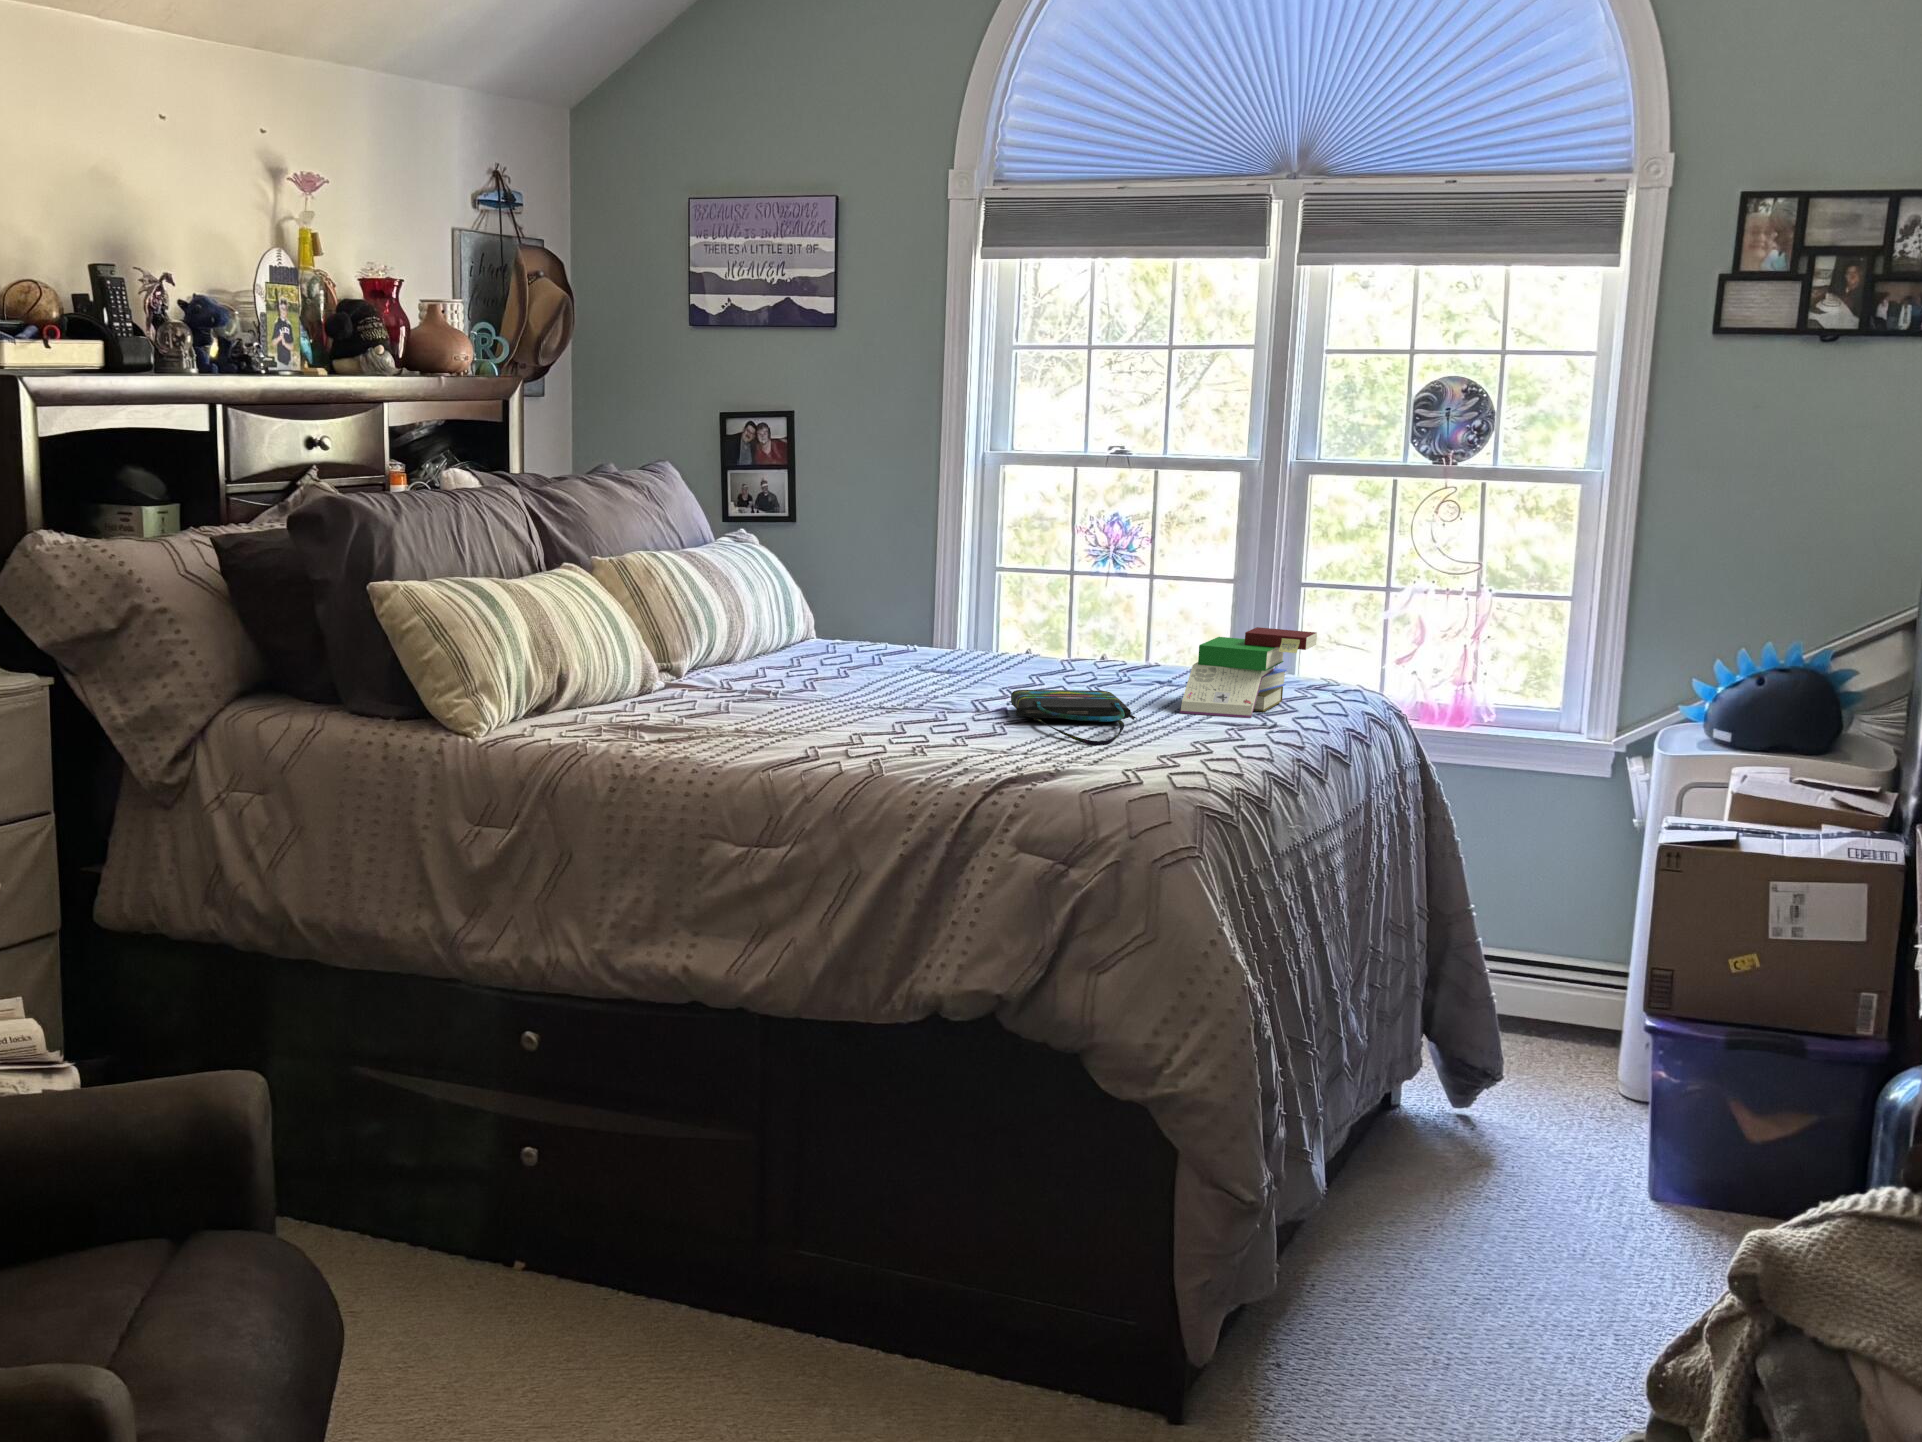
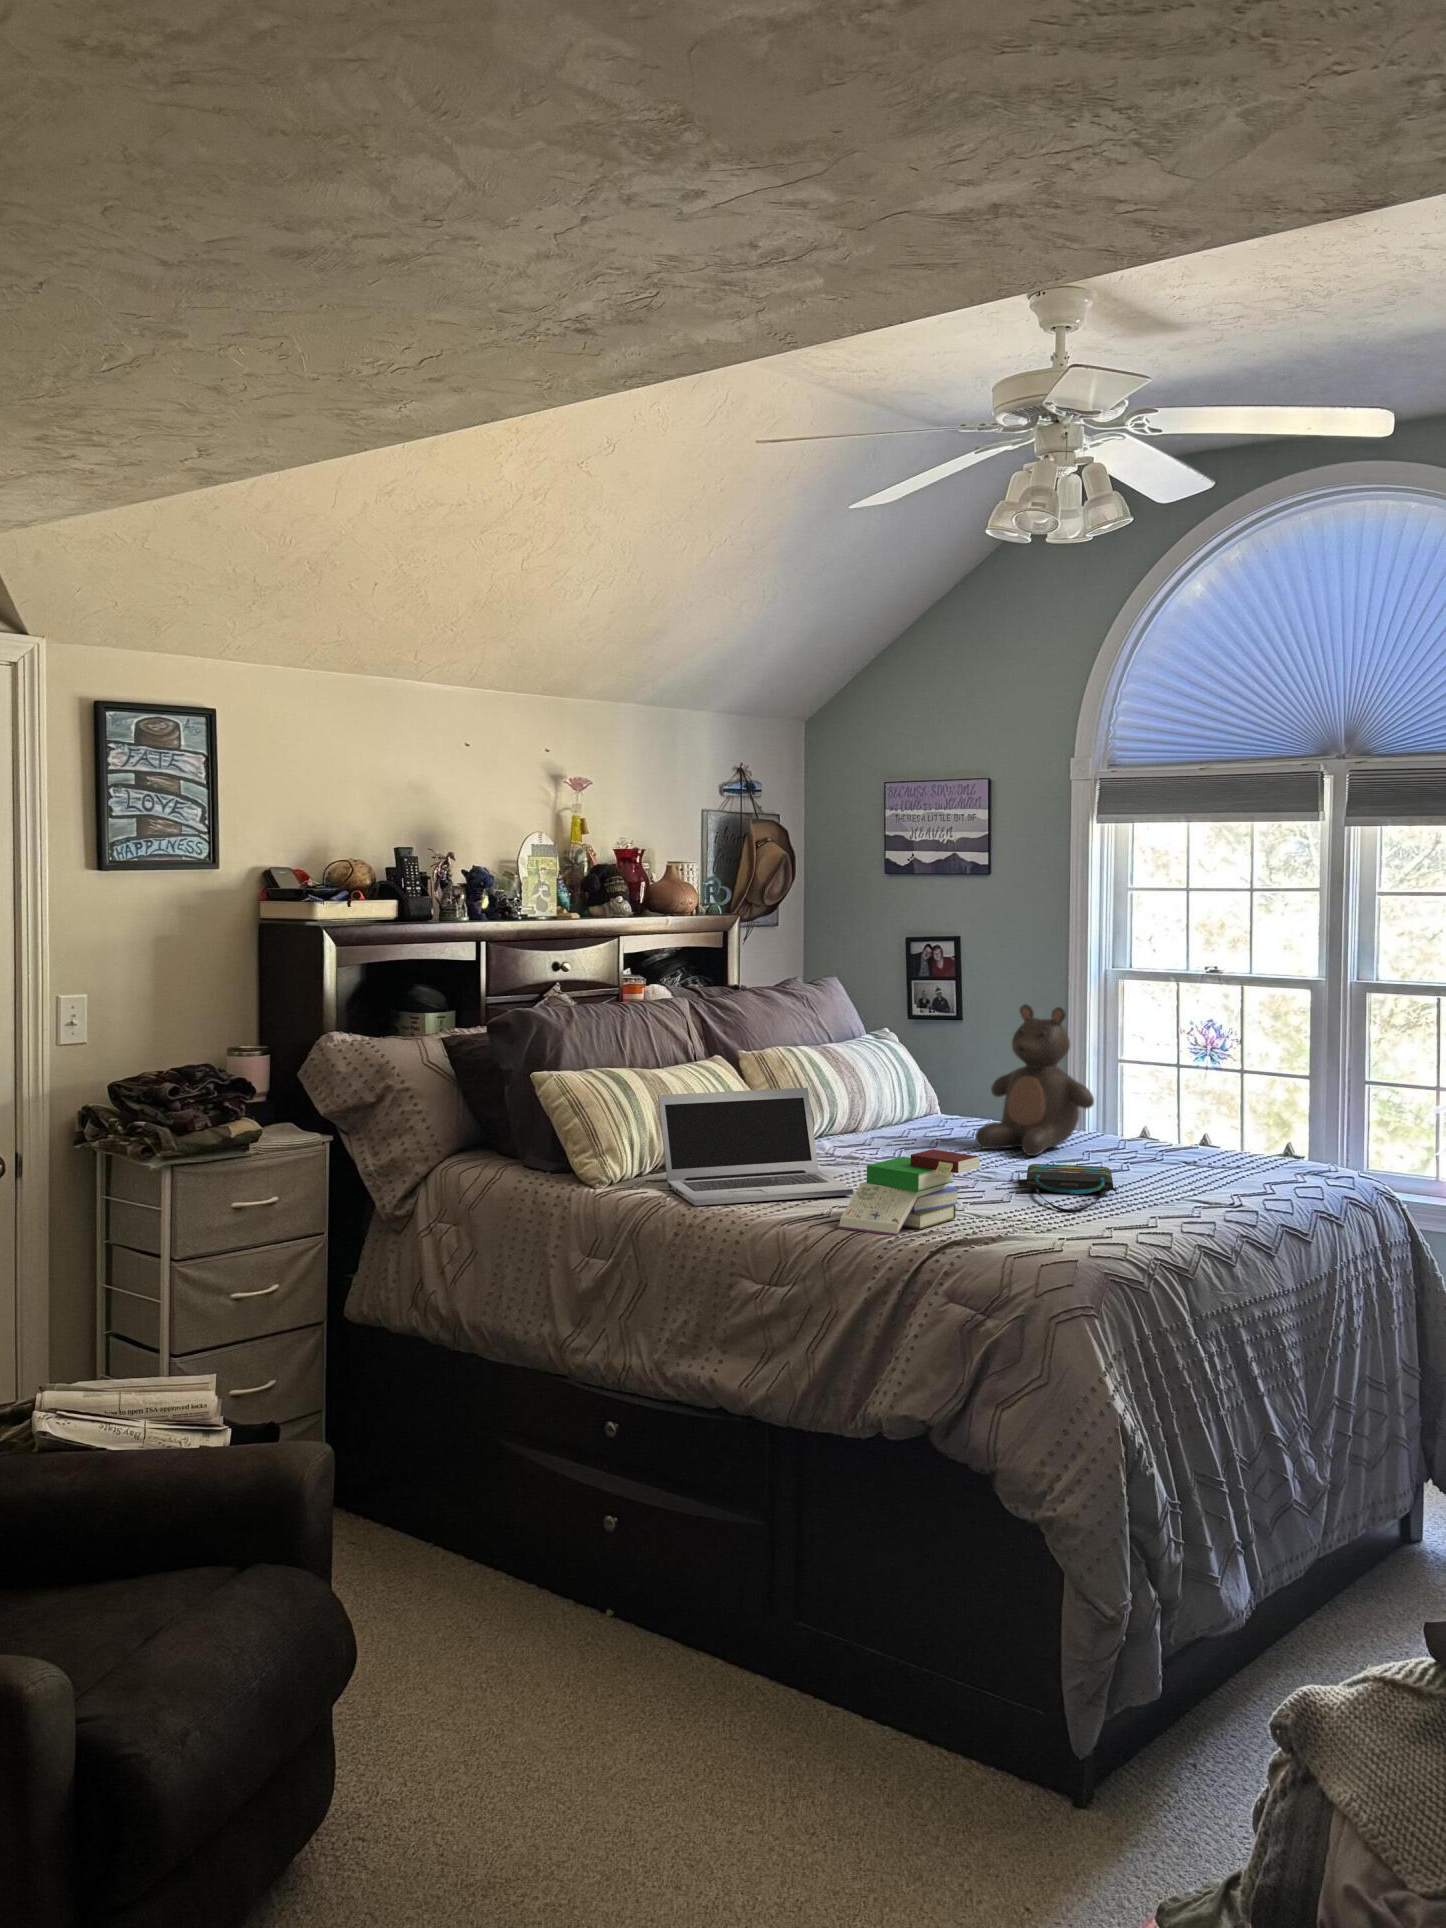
teddy bear: none [912,490,1061,683] -> present [975,1004,1094,1156]
laptop: none [552,597,820,751] -> present [658,1088,853,1206]
book: present [1180,627,1317,718] -> present [838,1149,979,1236]

